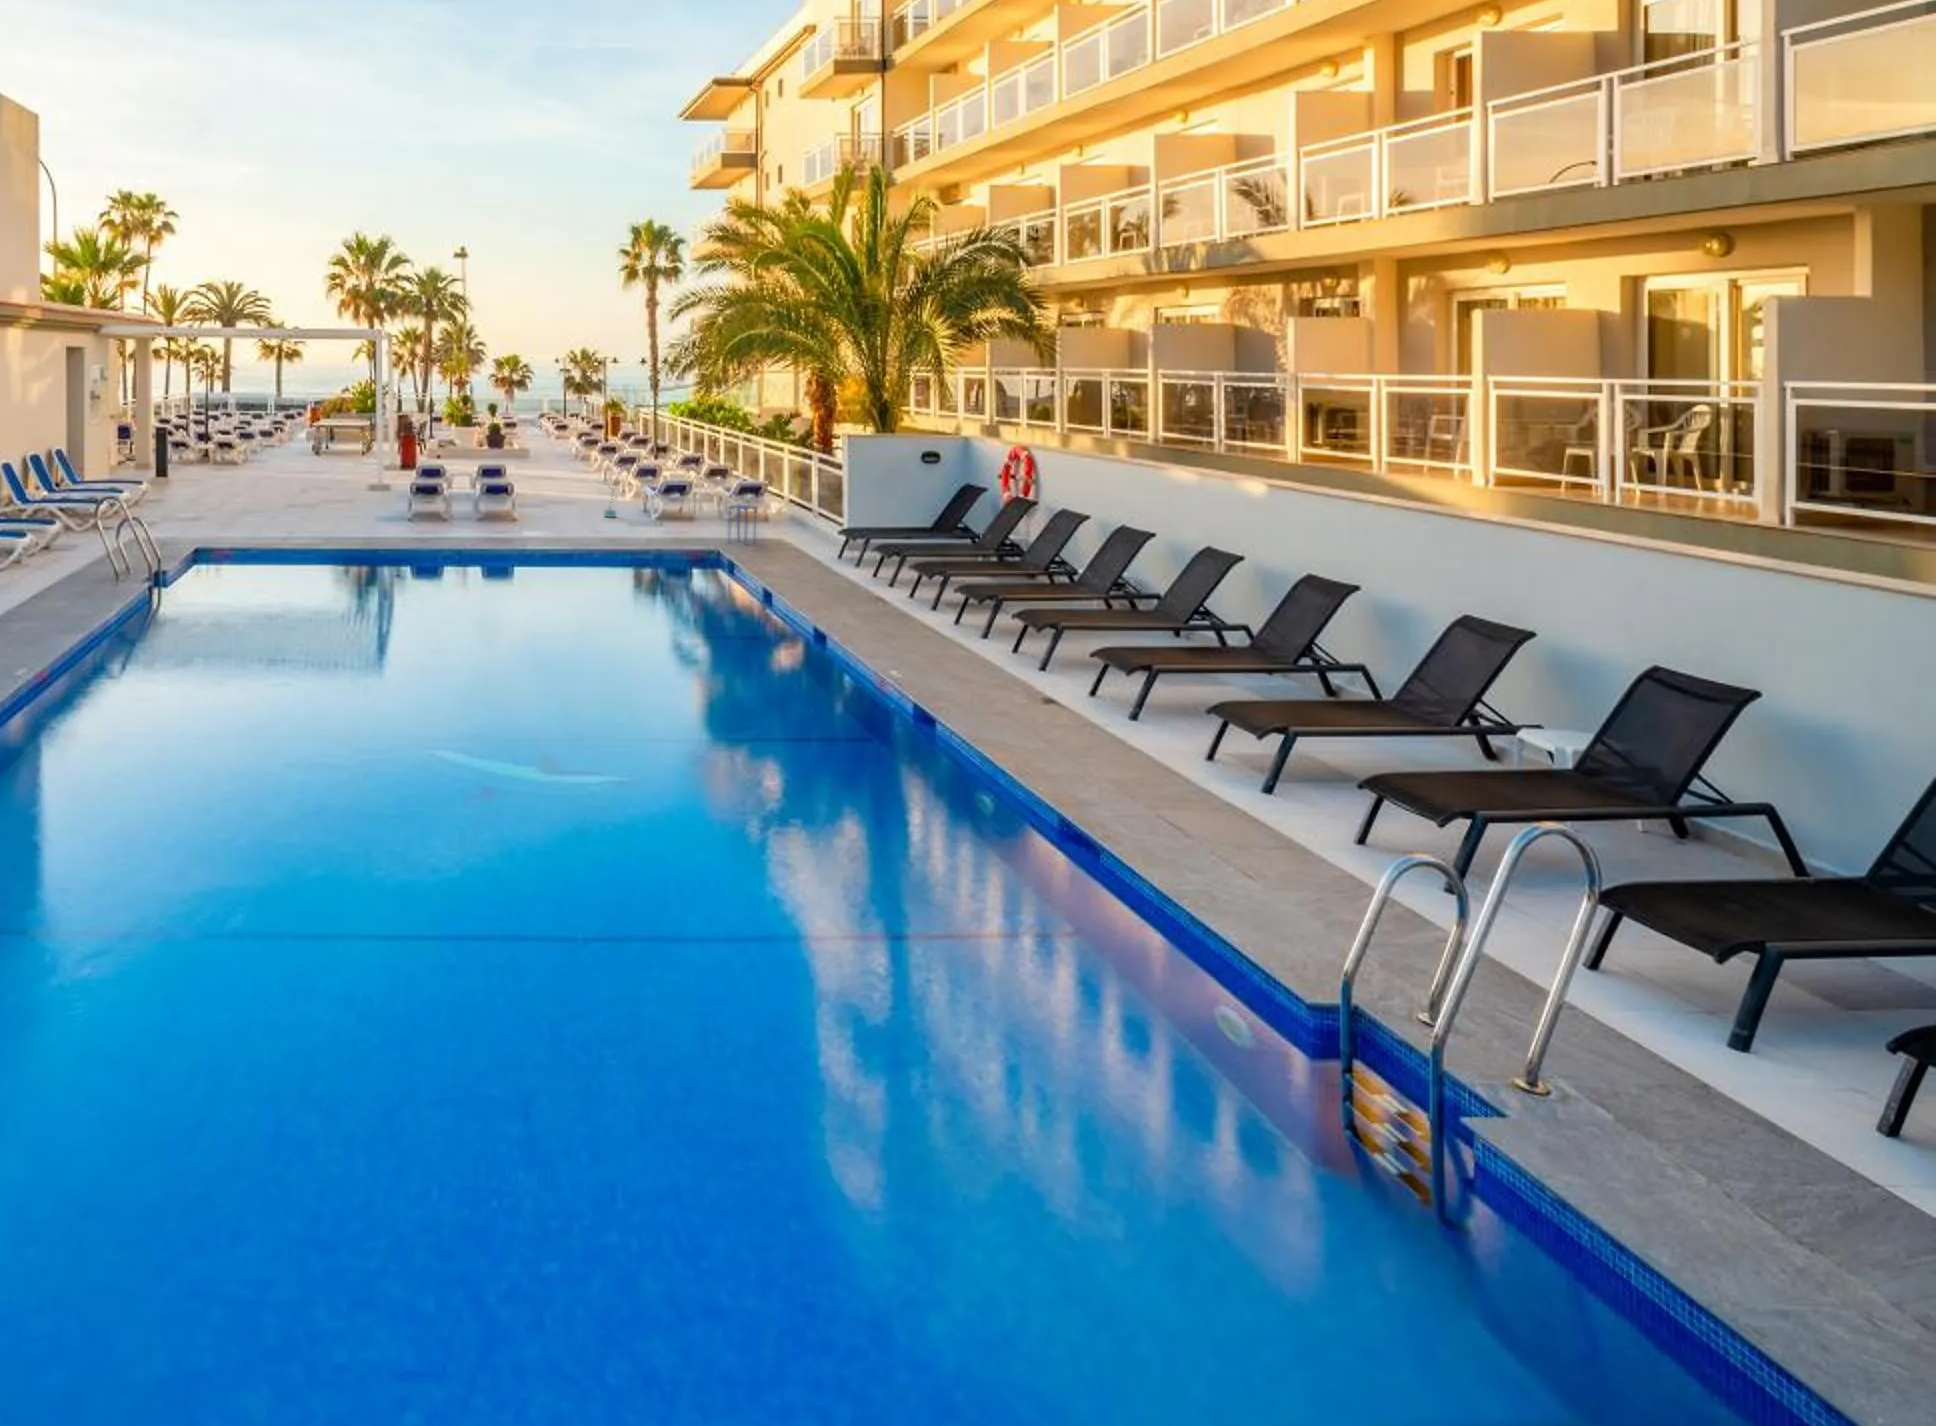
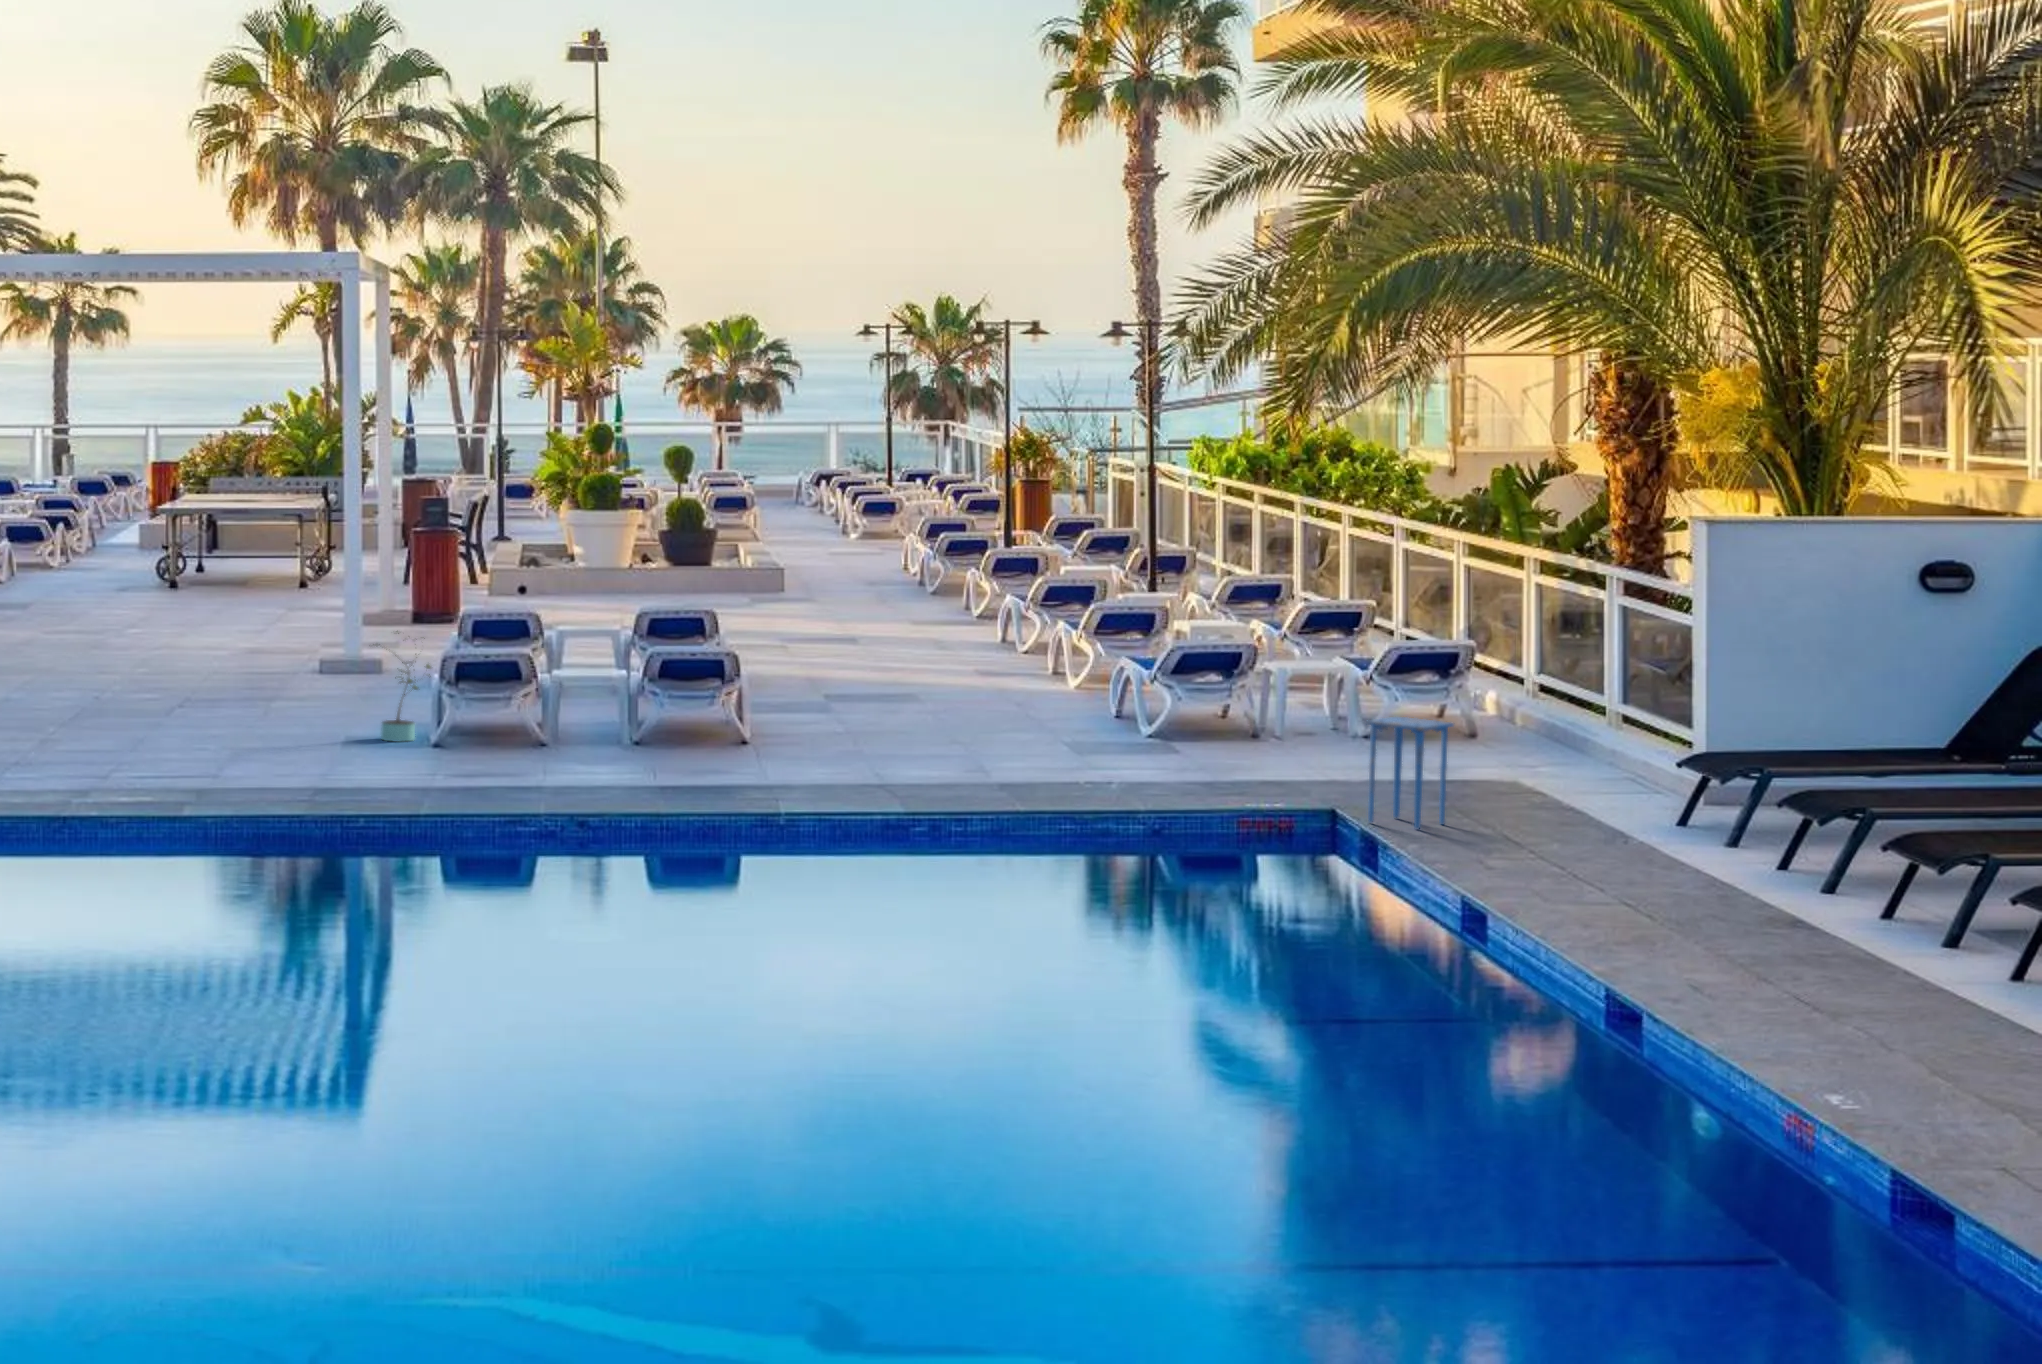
potted plant: present [604,491,616,517] -> present [379,631,431,742]

